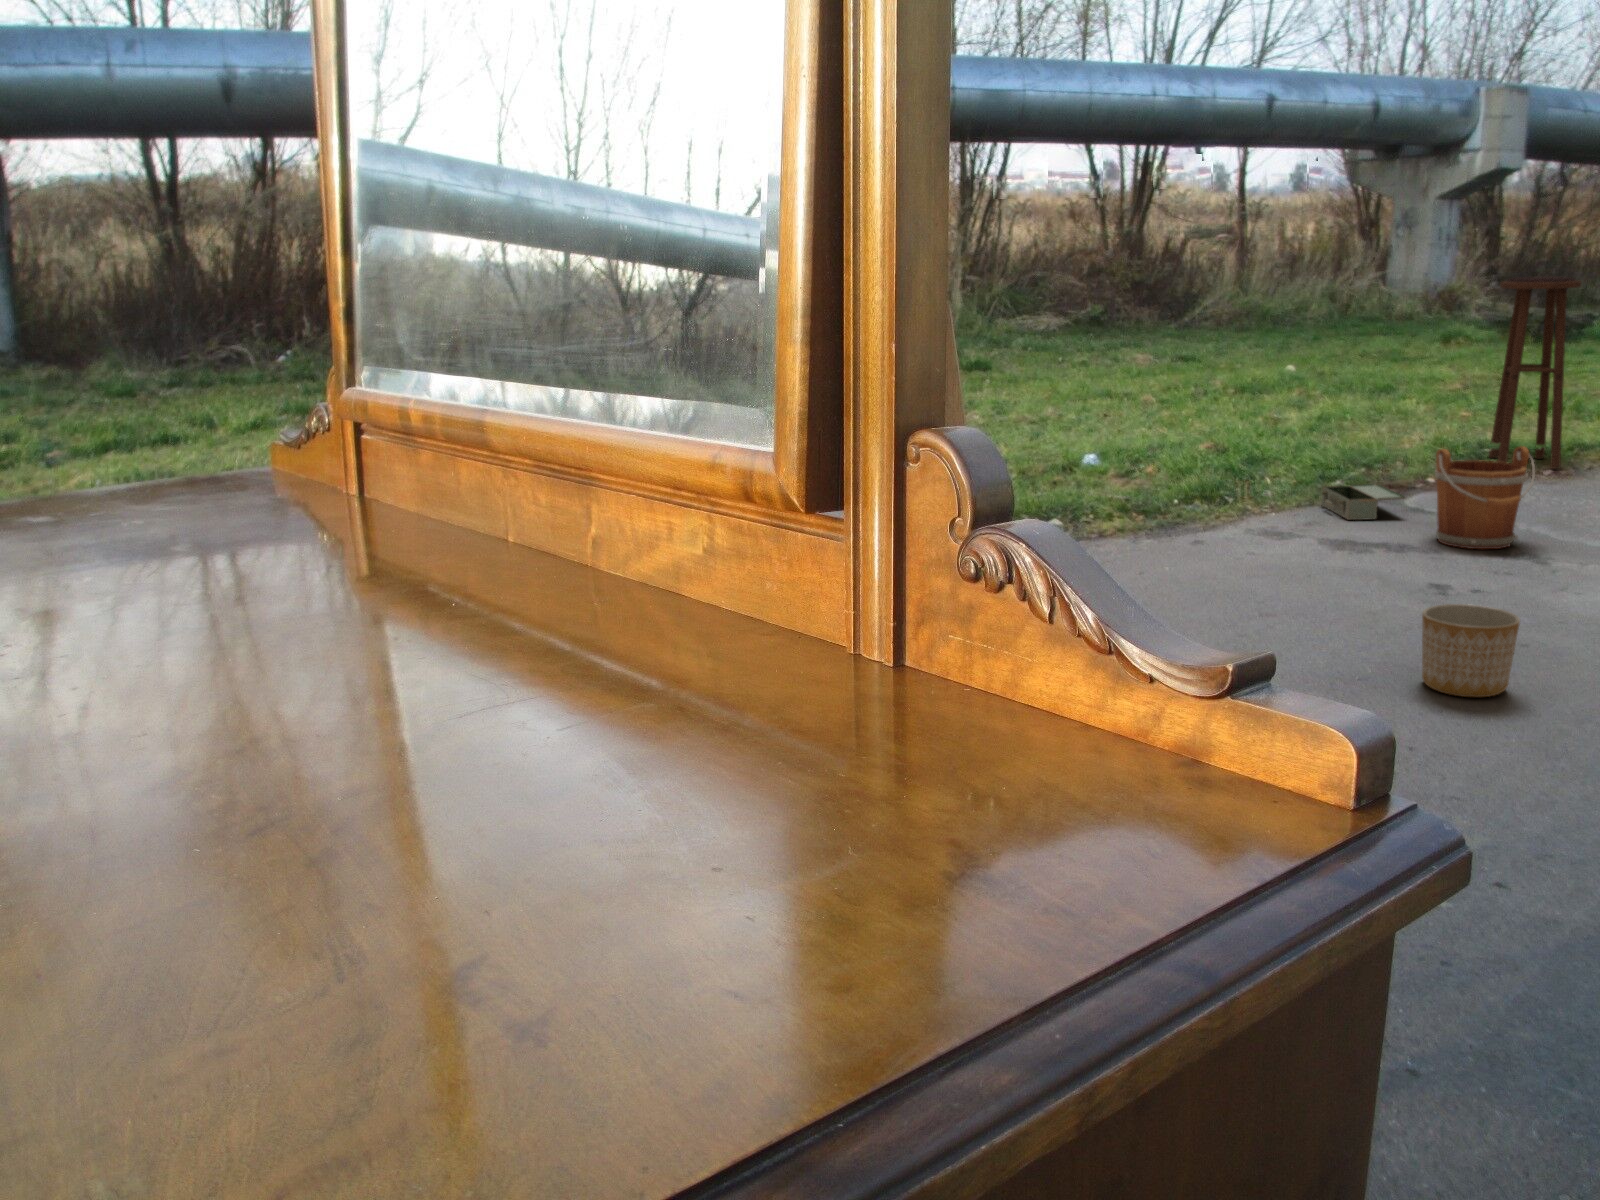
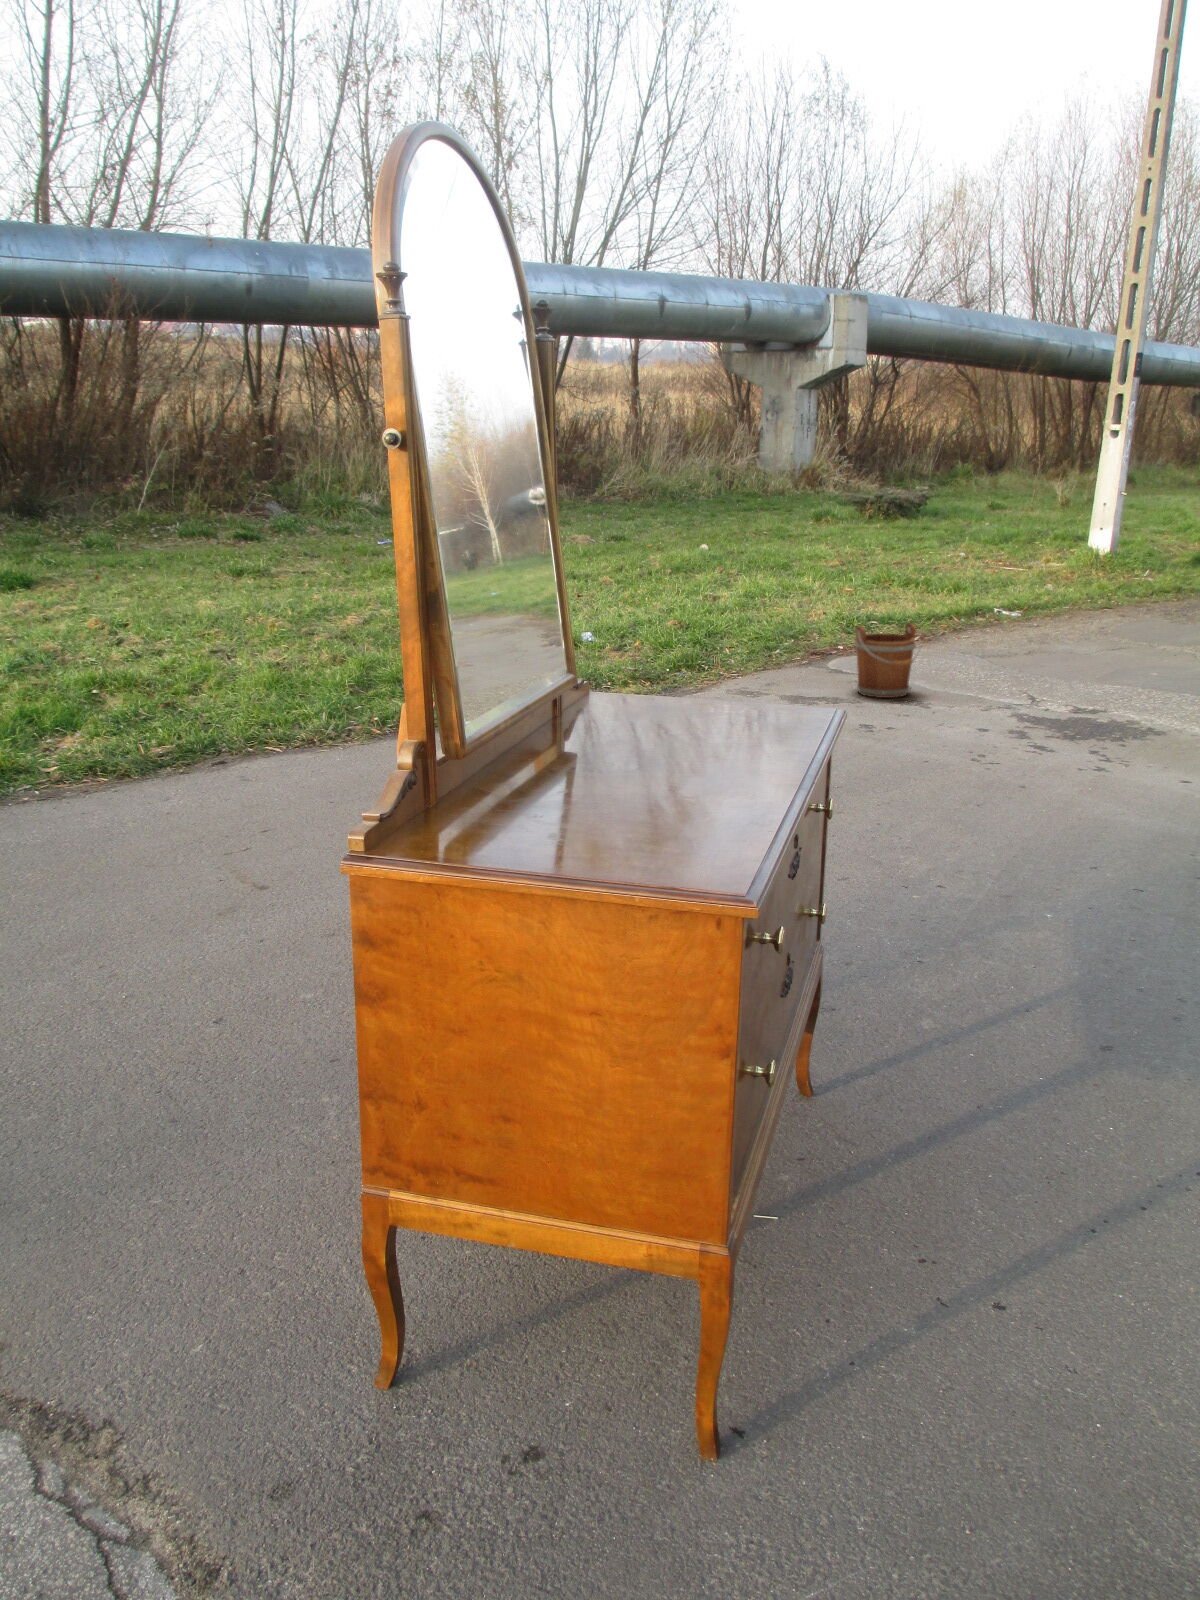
stool: present [1488,276,1581,469] -> none [875,487,935,635]
toolbox: present [1322,484,1405,520] -> none [770,652,832,680]
planter: present [1422,604,1520,697] -> none [876,732,933,790]

